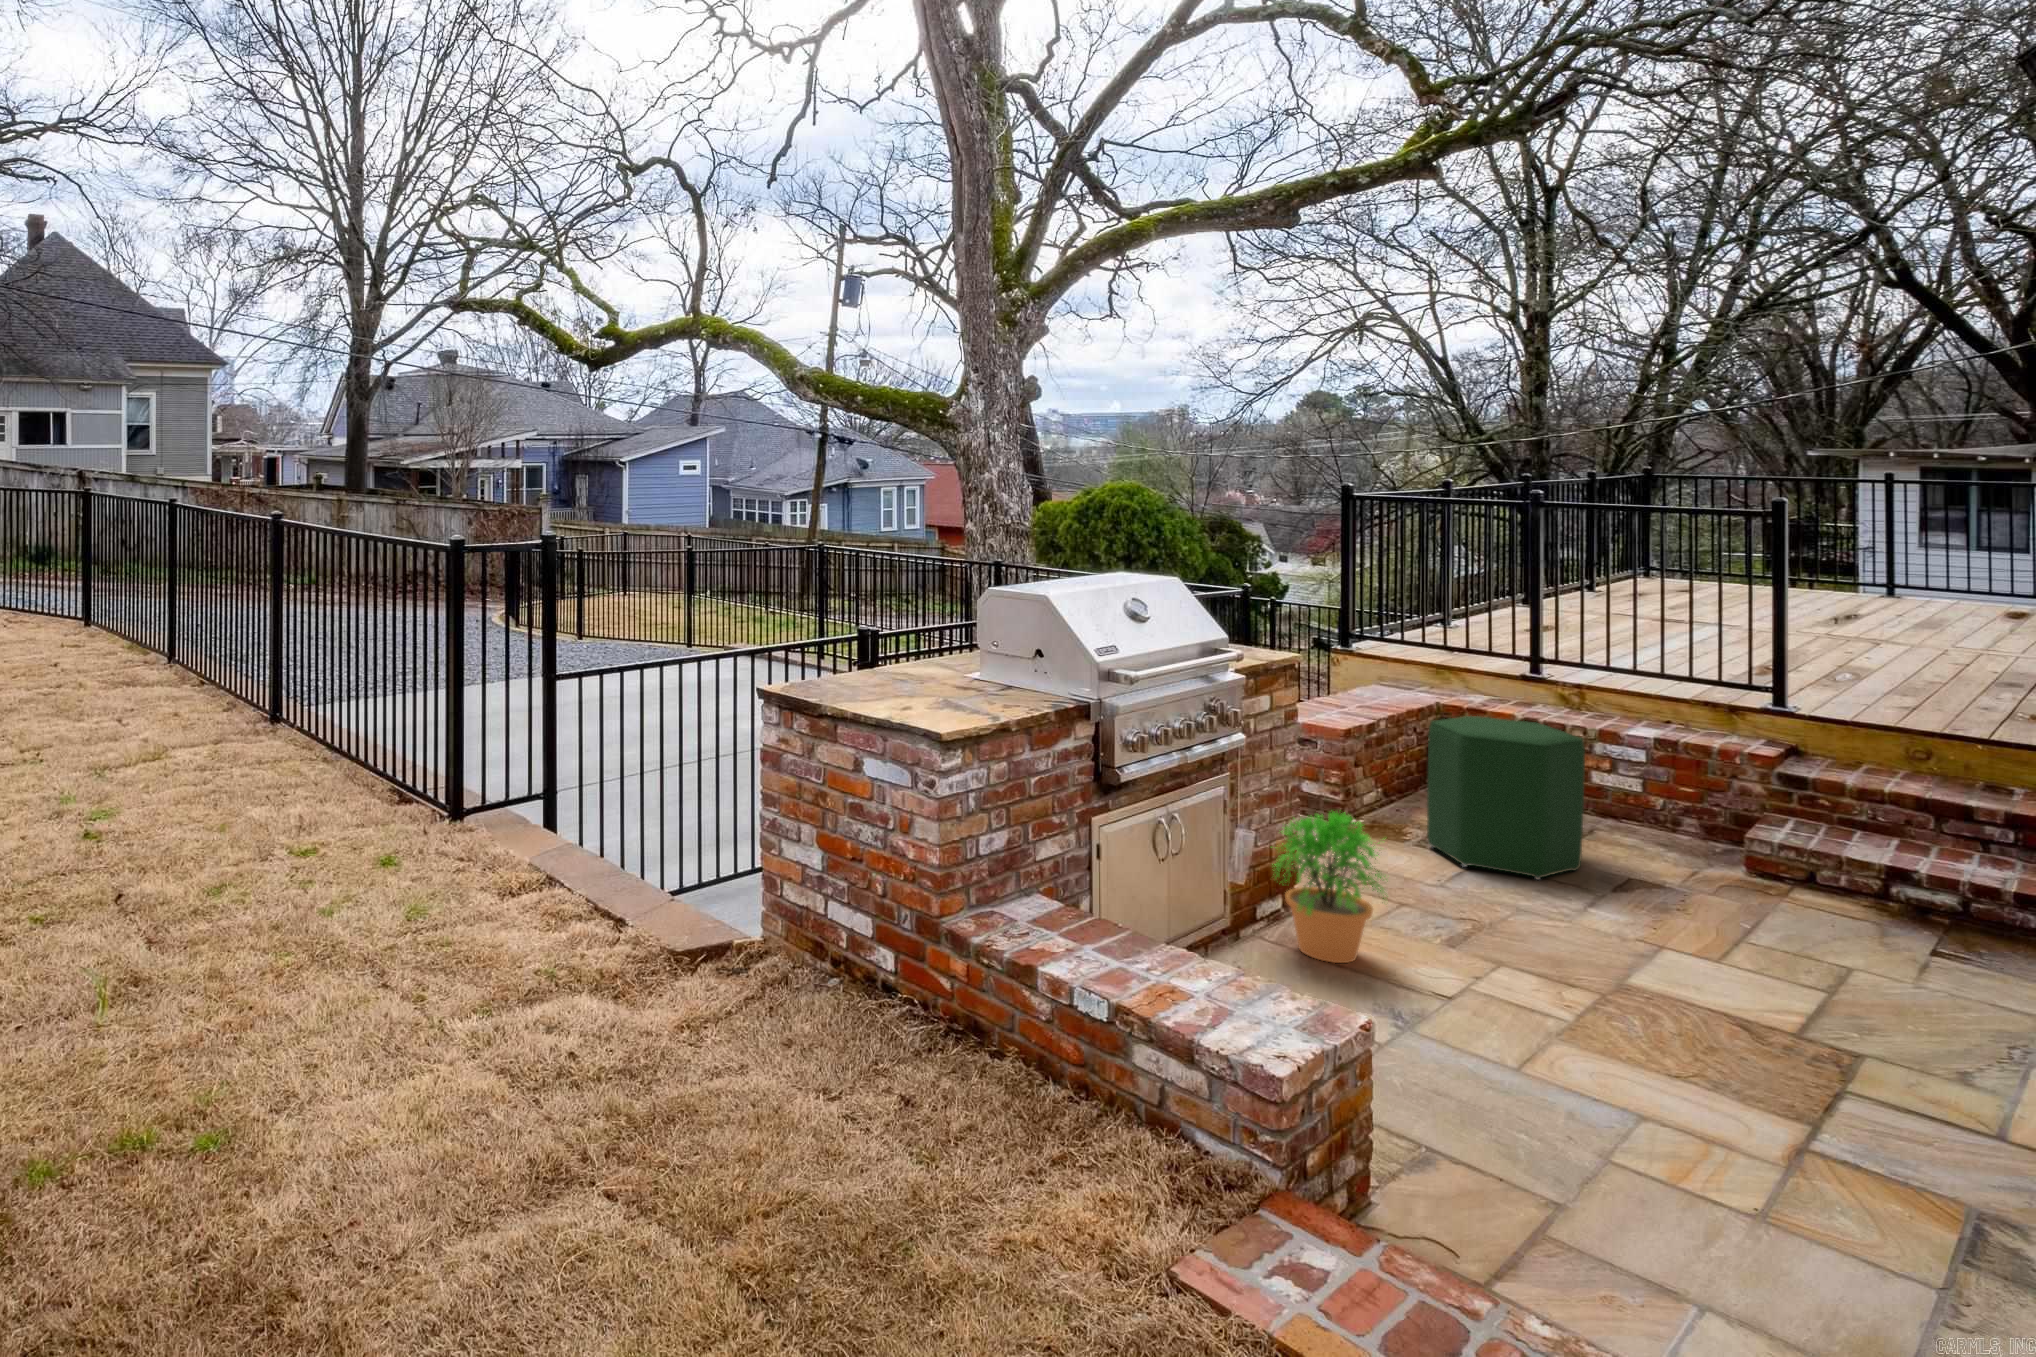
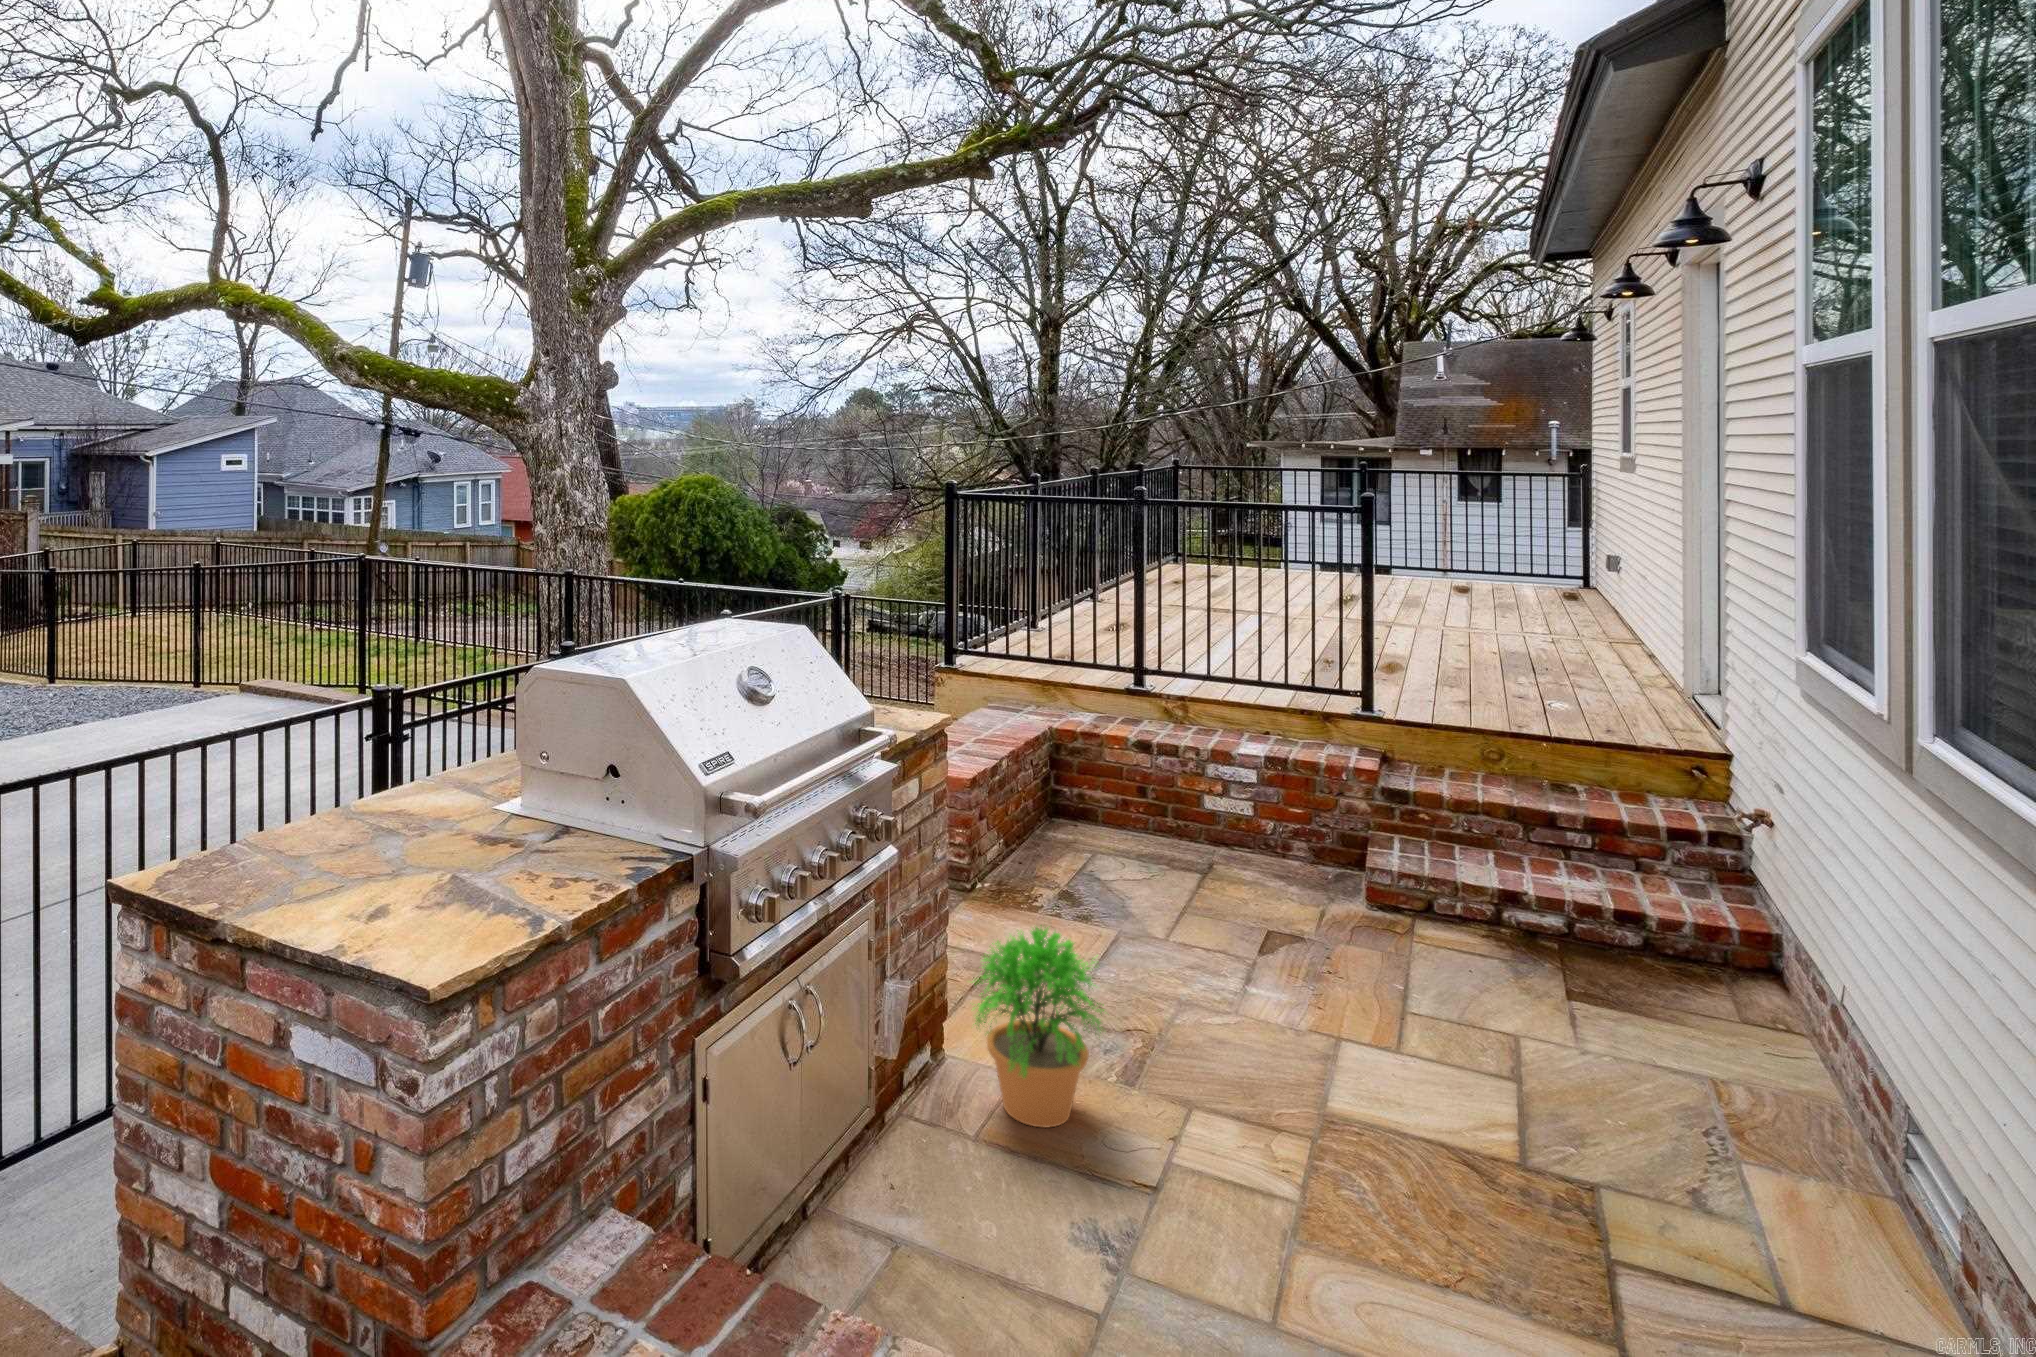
ottoman: present [1427,716,1585,880] -> none [1079,754,1230,938]

